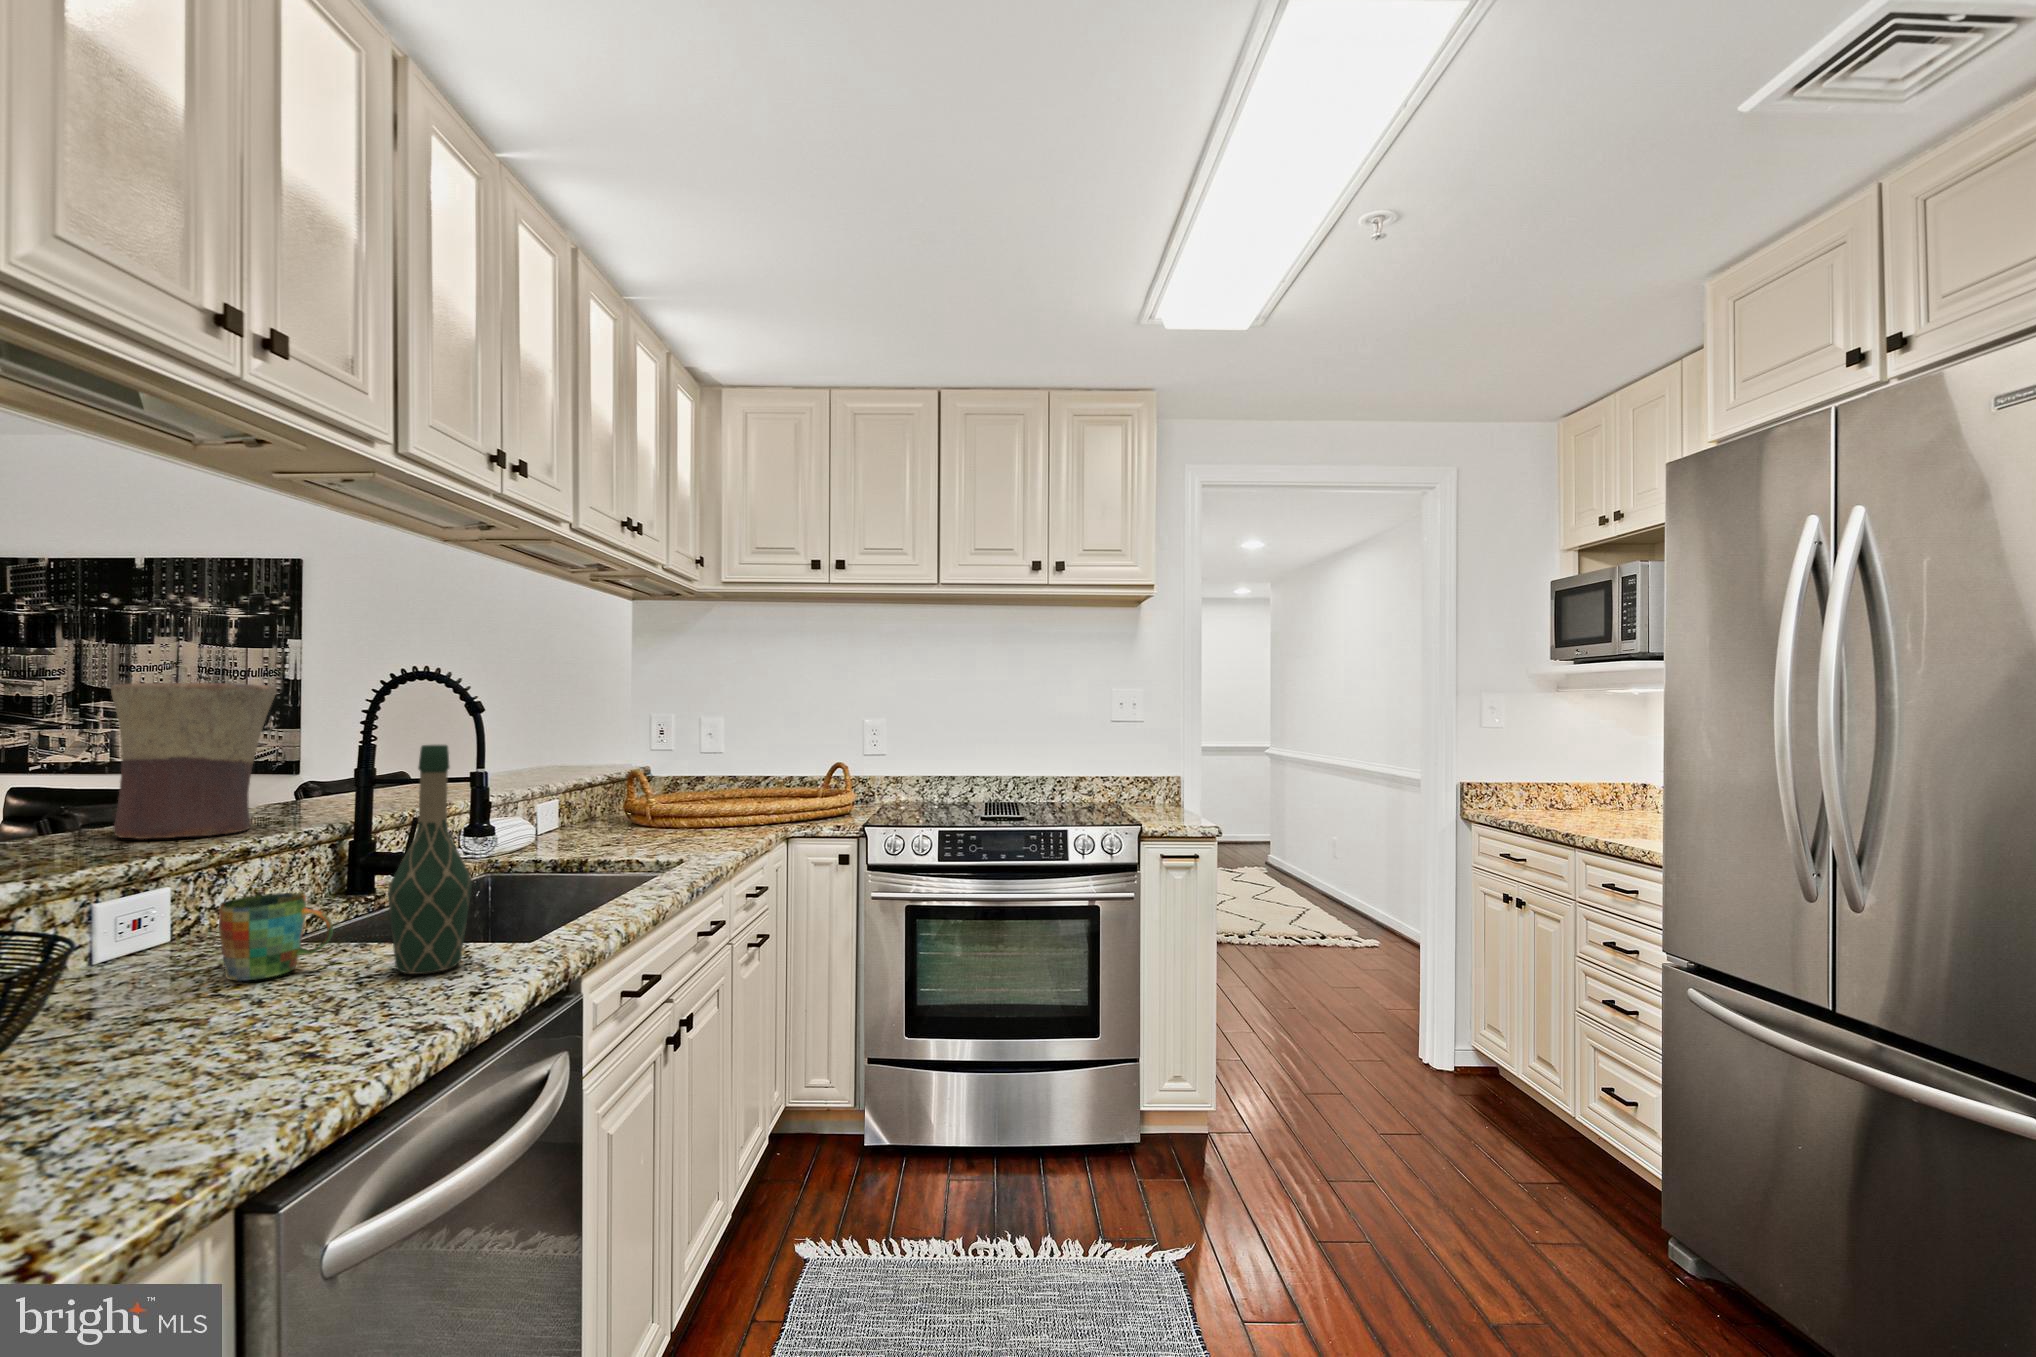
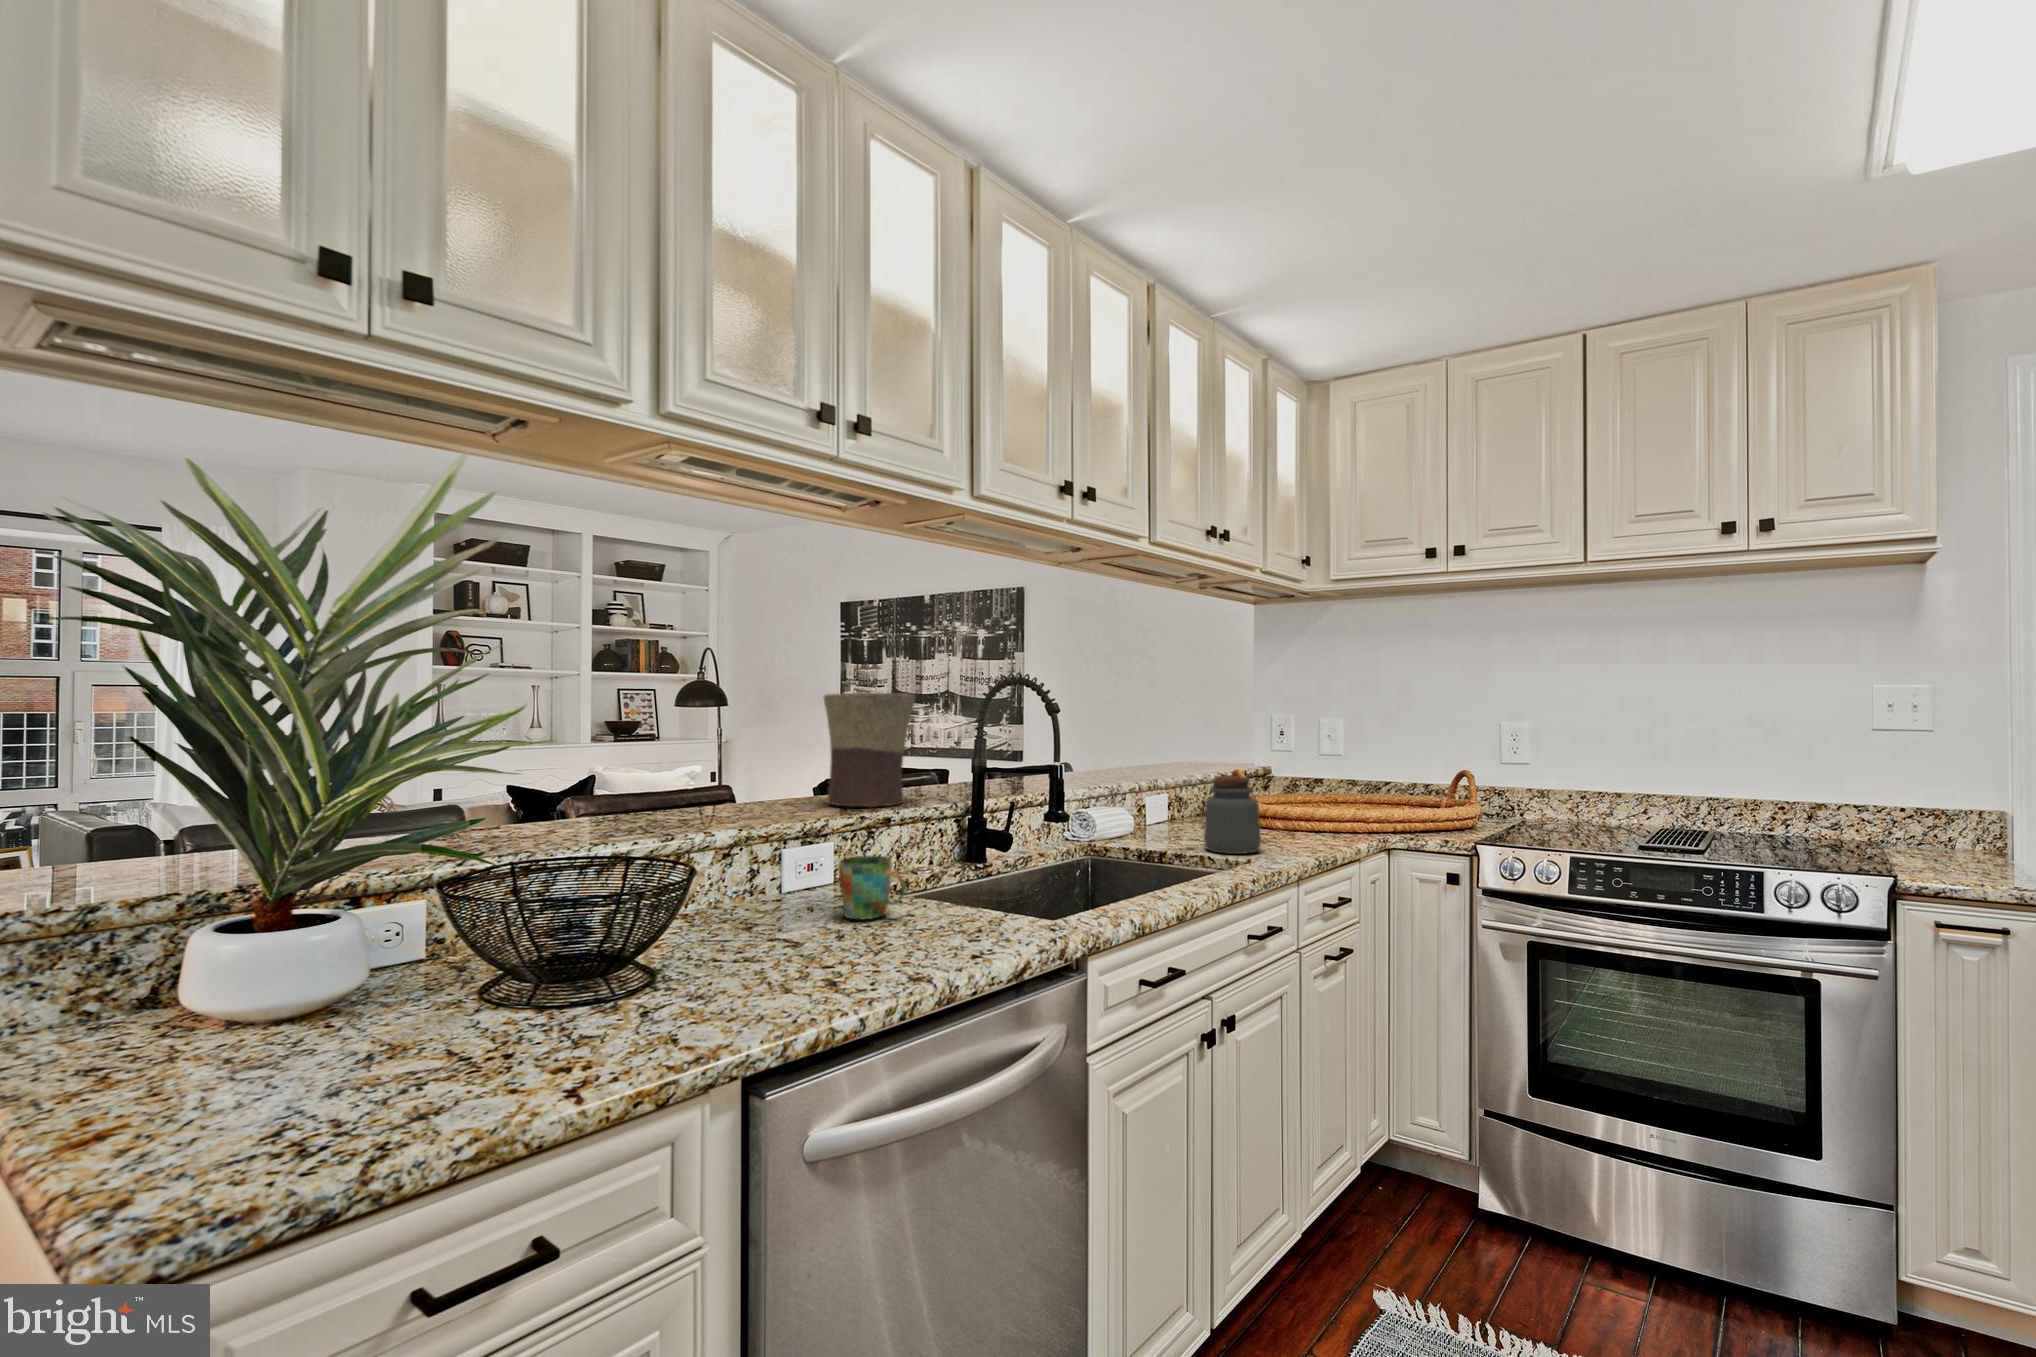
wine bottle: present [388,745,472,974] -> none [931,745,990,935]
jar: none [633,777,693,855] -> present [1204,776,1261,854]

